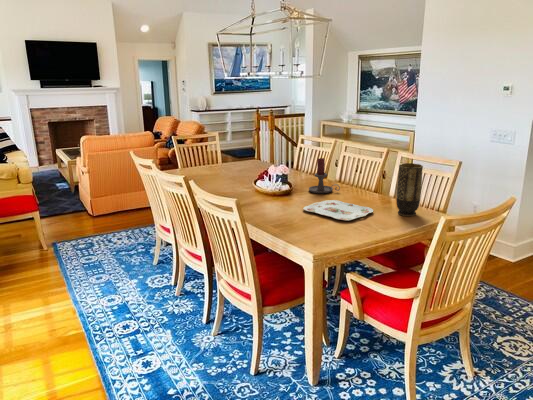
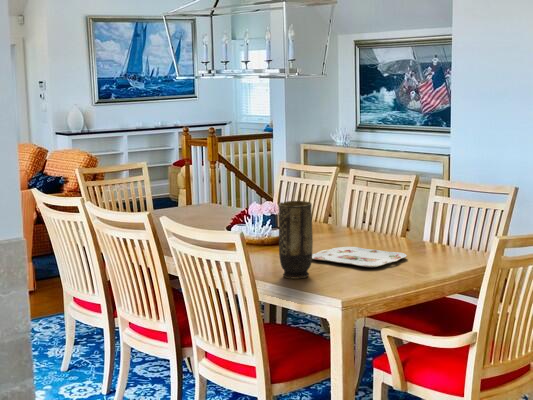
candle holder: present [309,158,340,193] -> none [307,189,354,241]
vase: present [396,163,423,216] -> present [279,201,313,279]

